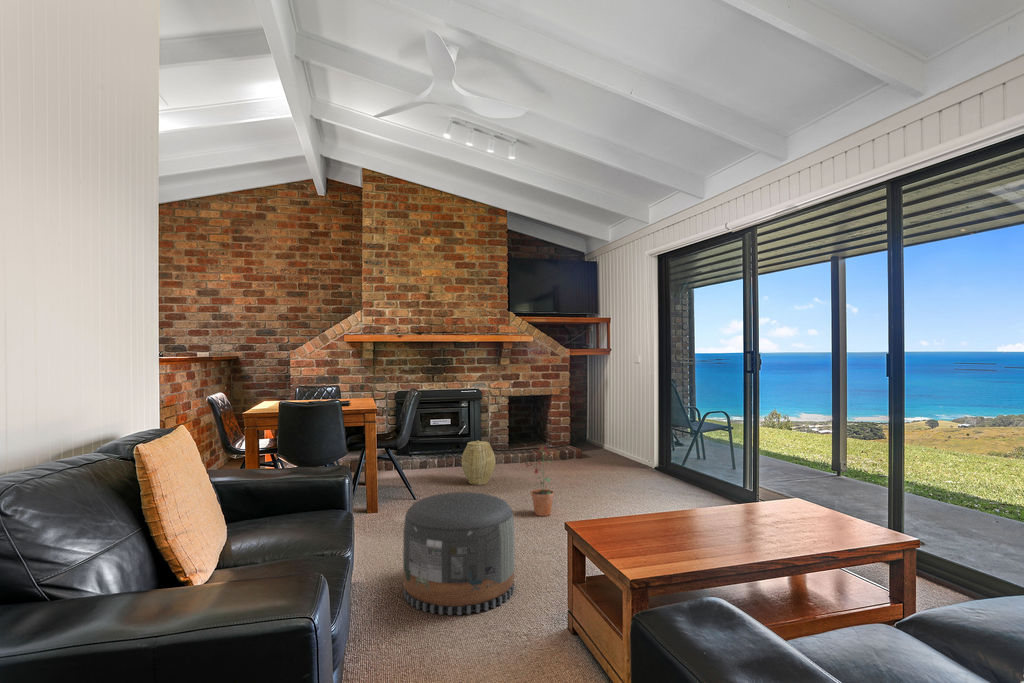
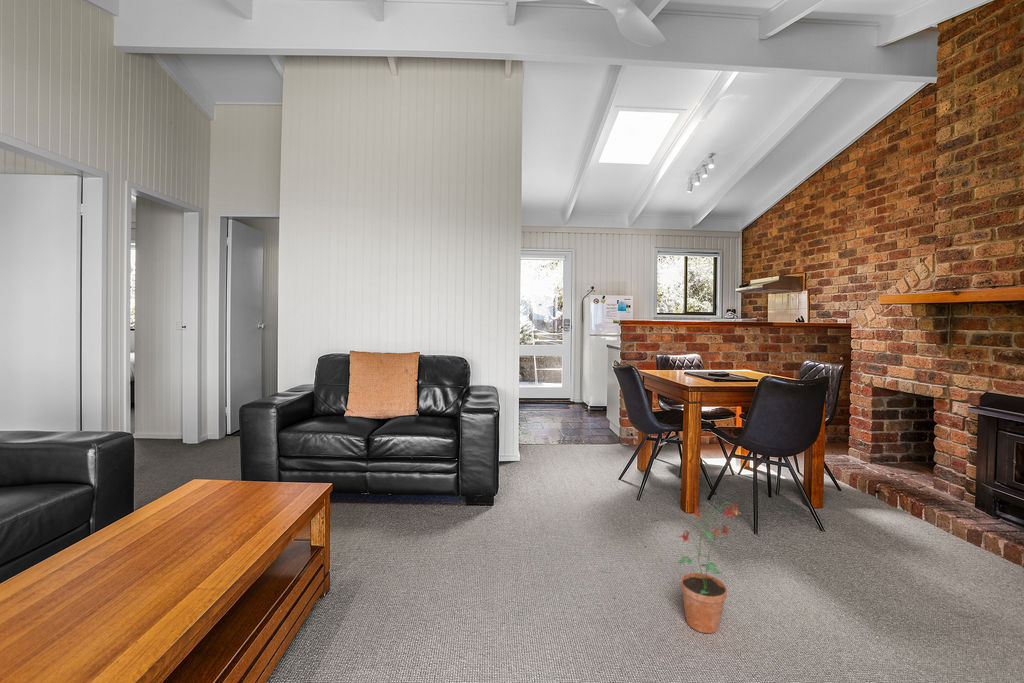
woven basket: present [461,440,495,485] -> none [849,492,934,585]
pouf: present [403,492,515,615] -> none [384,449,490,565]

